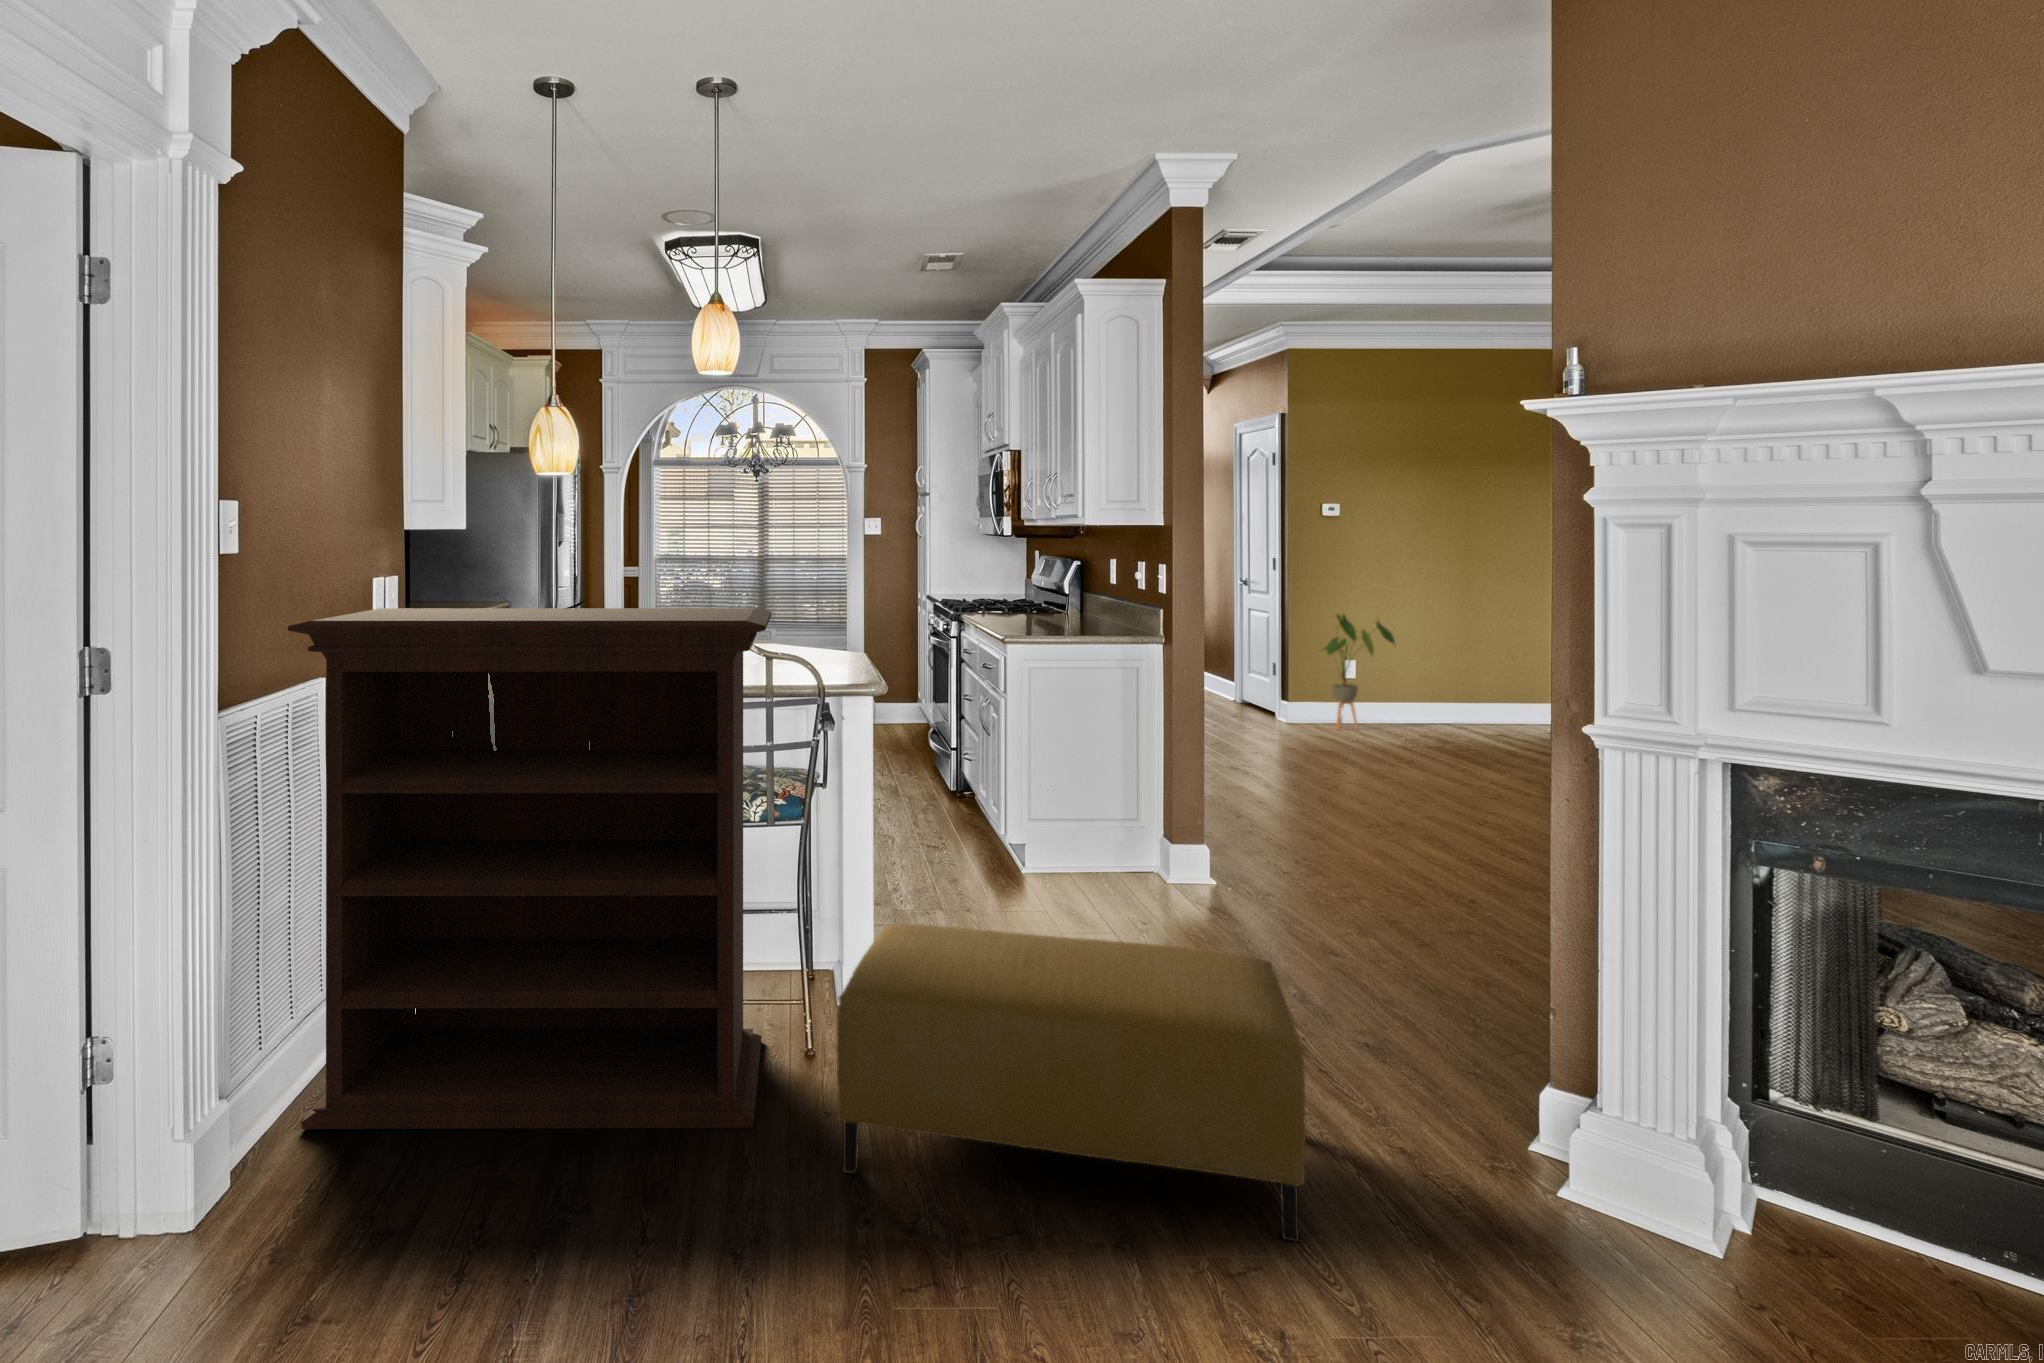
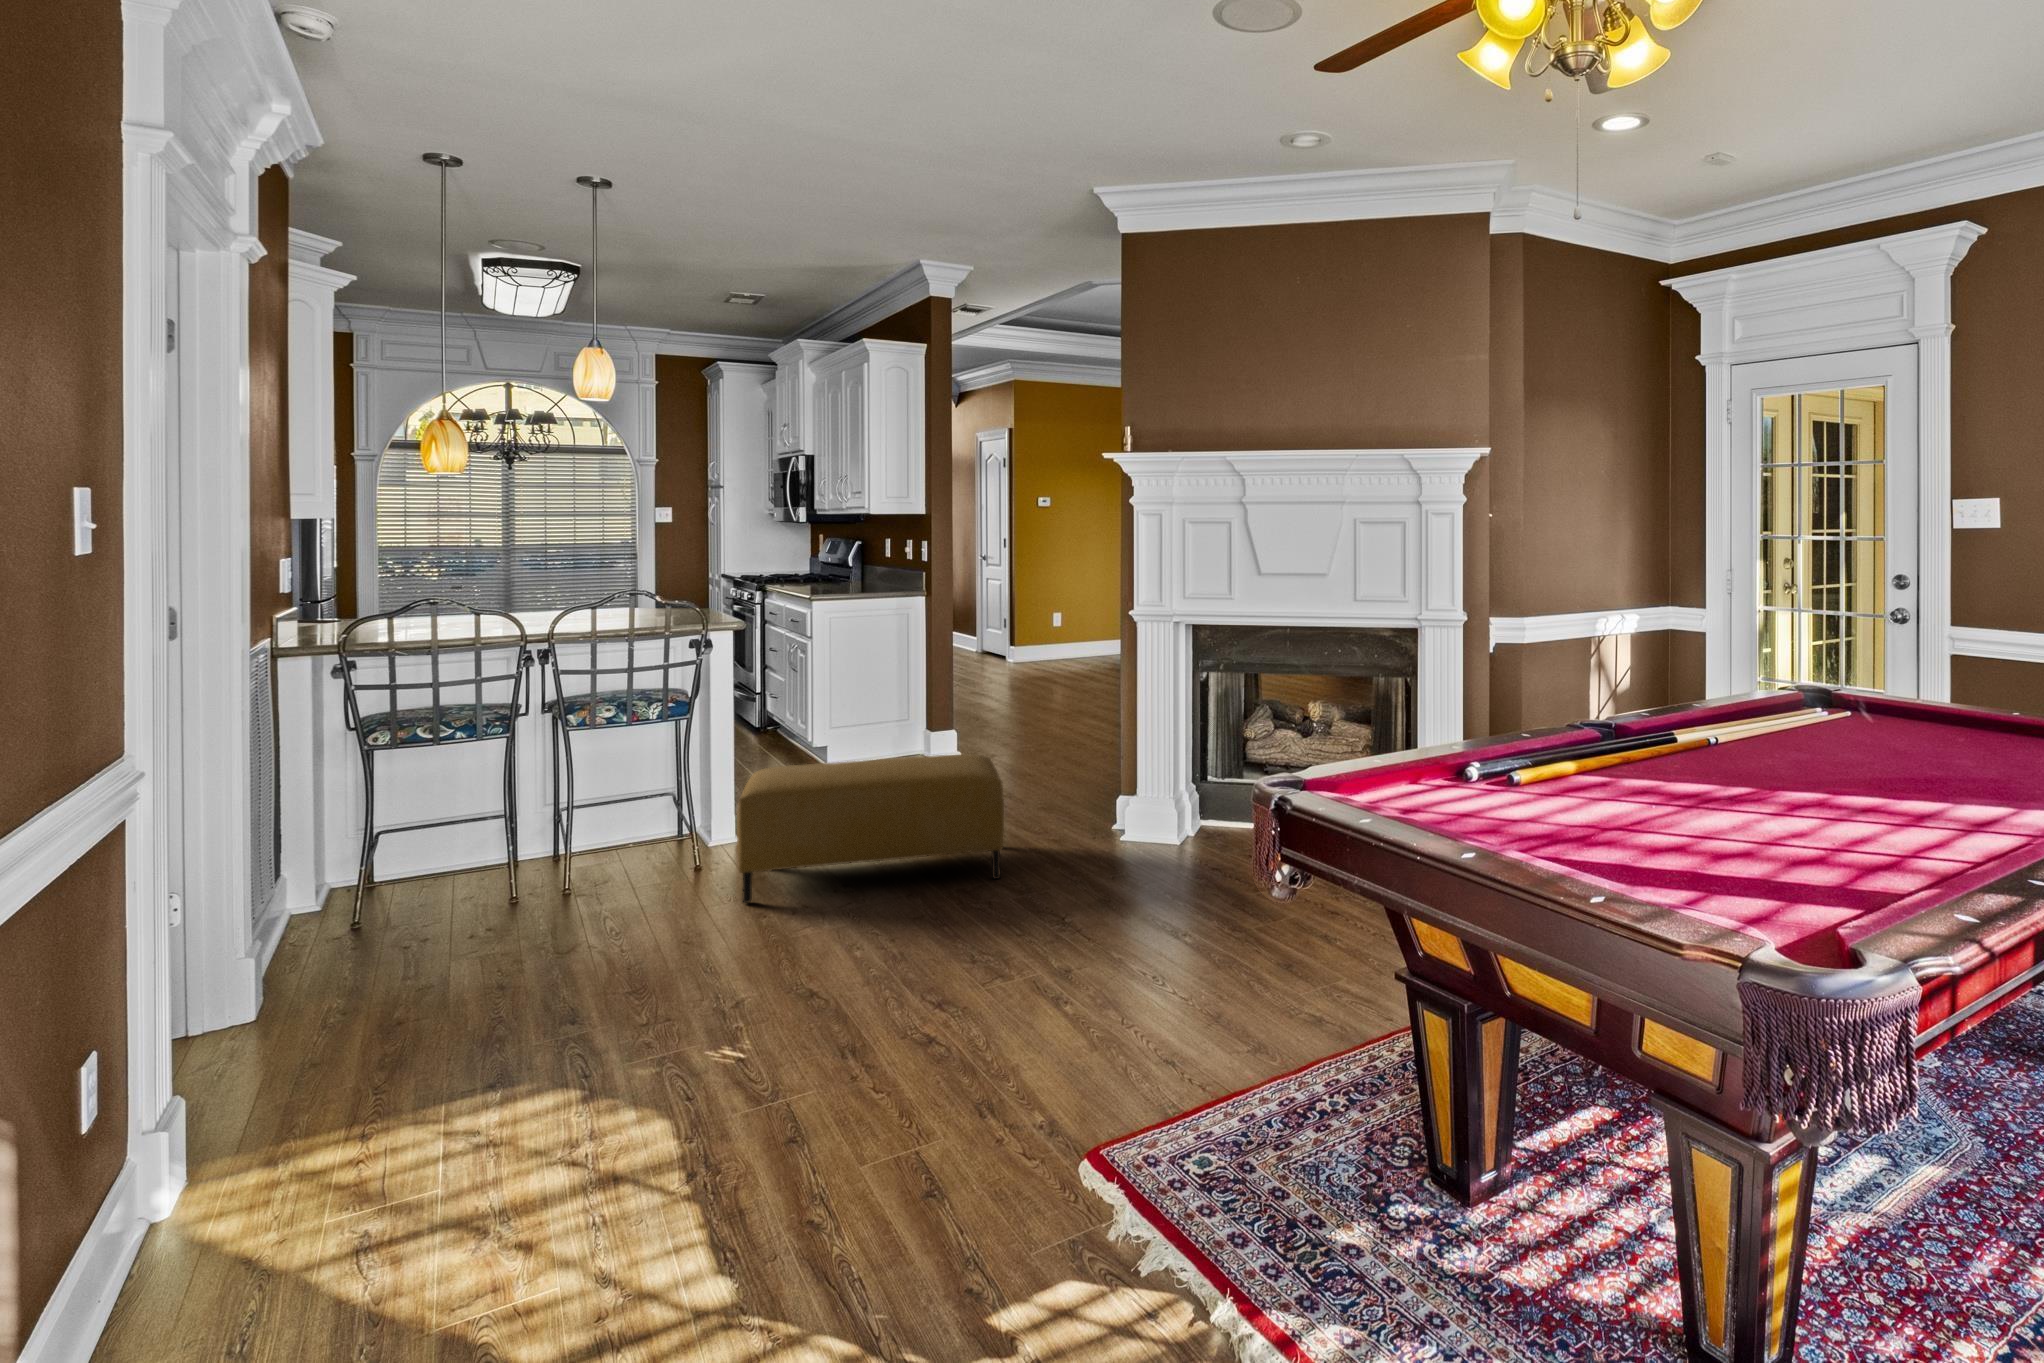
bookshelf: present [288,608,771,1129] -> none [289,573,679,961]
house plant: present [1324,615,1395,729] -> none [1037,579,1091,666]

